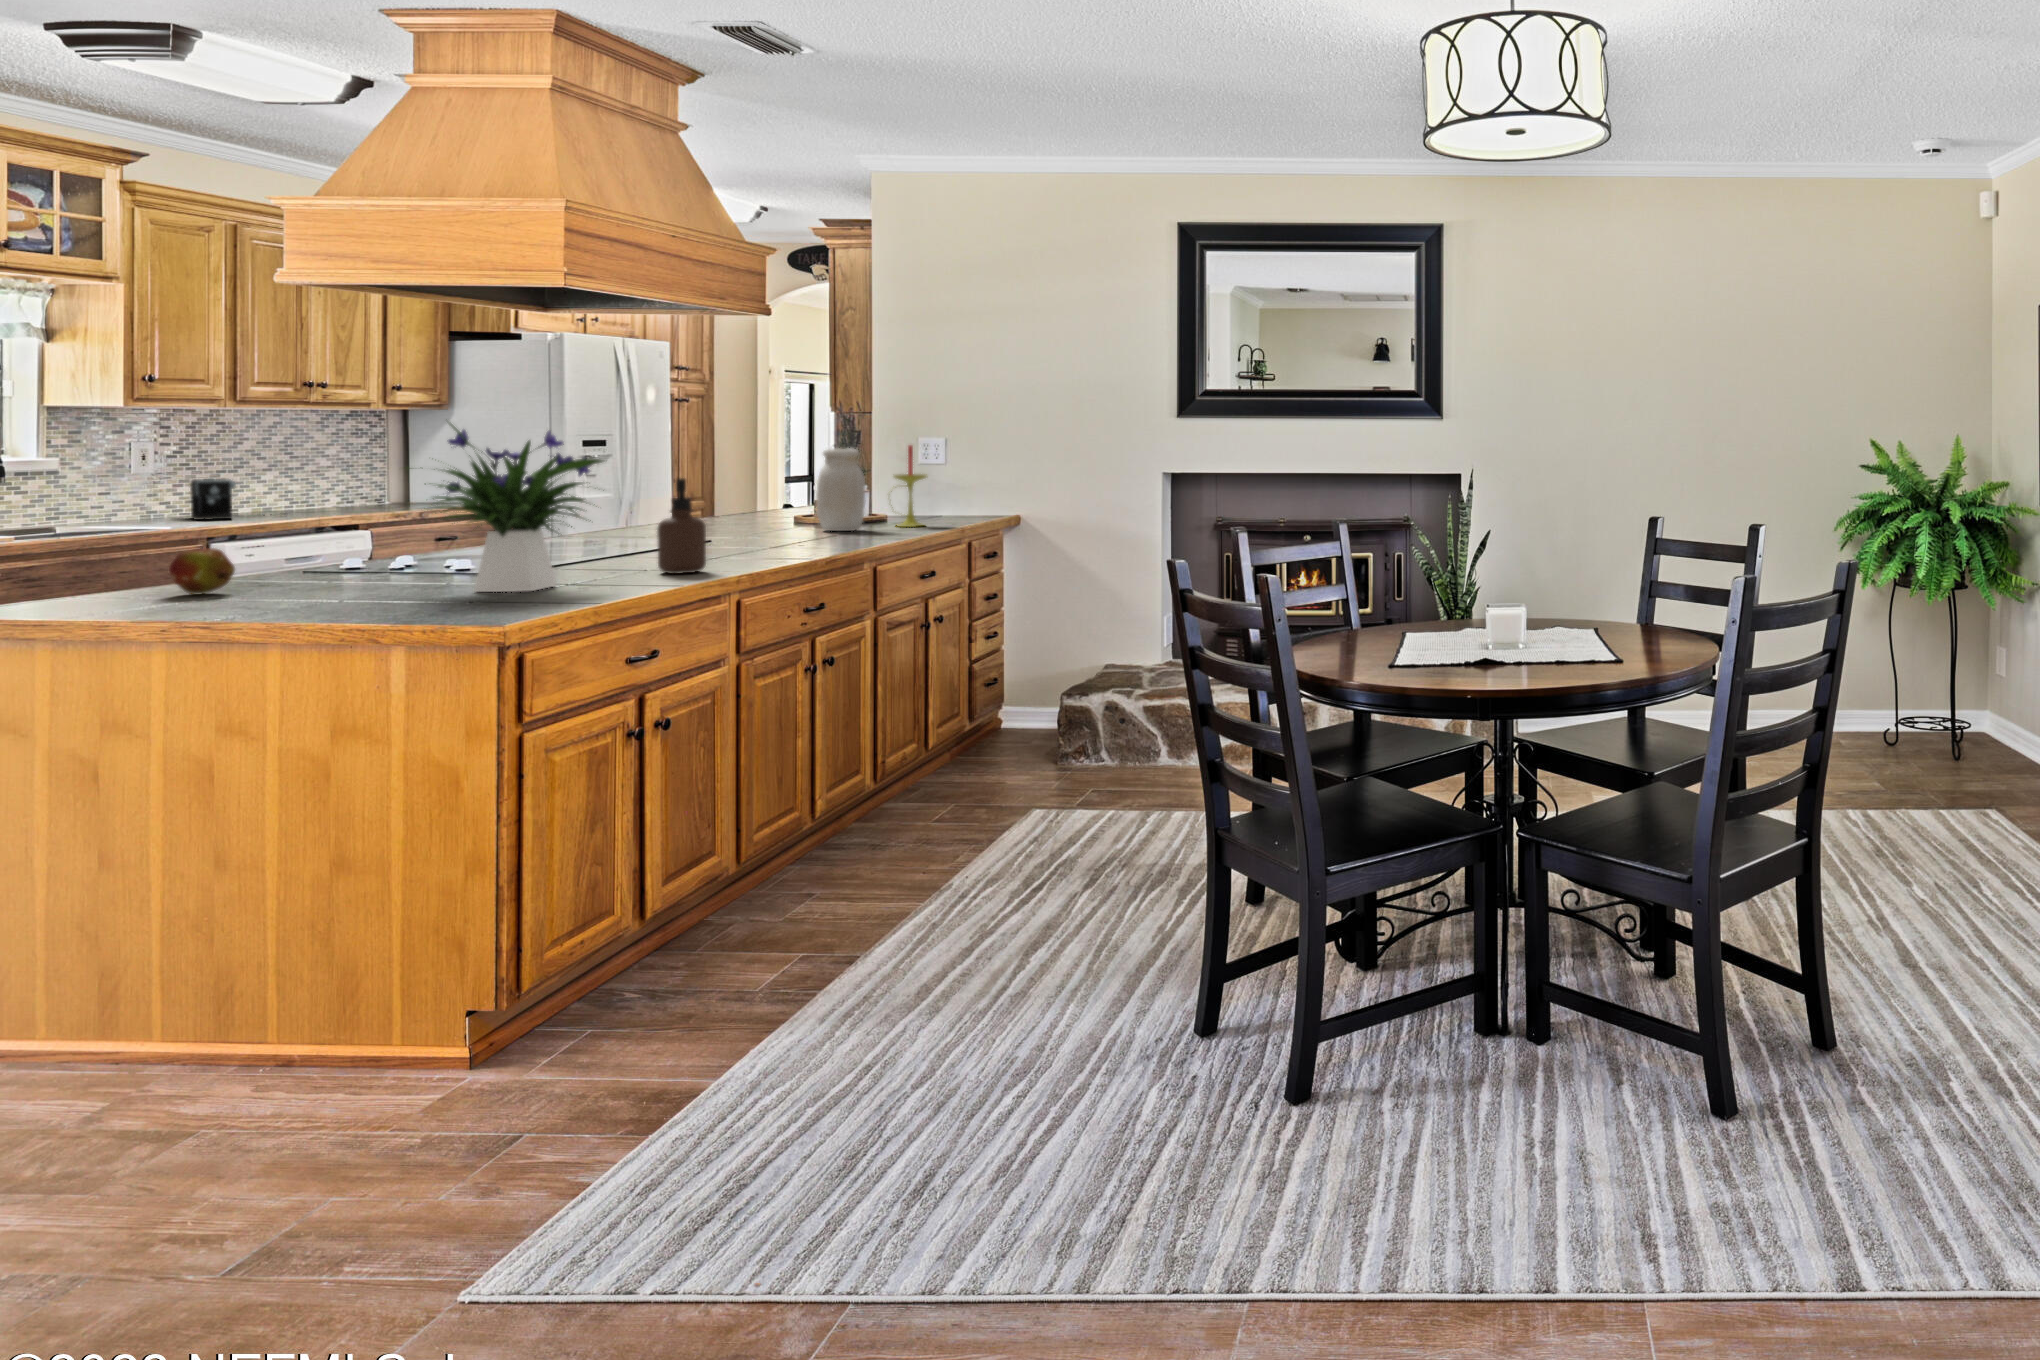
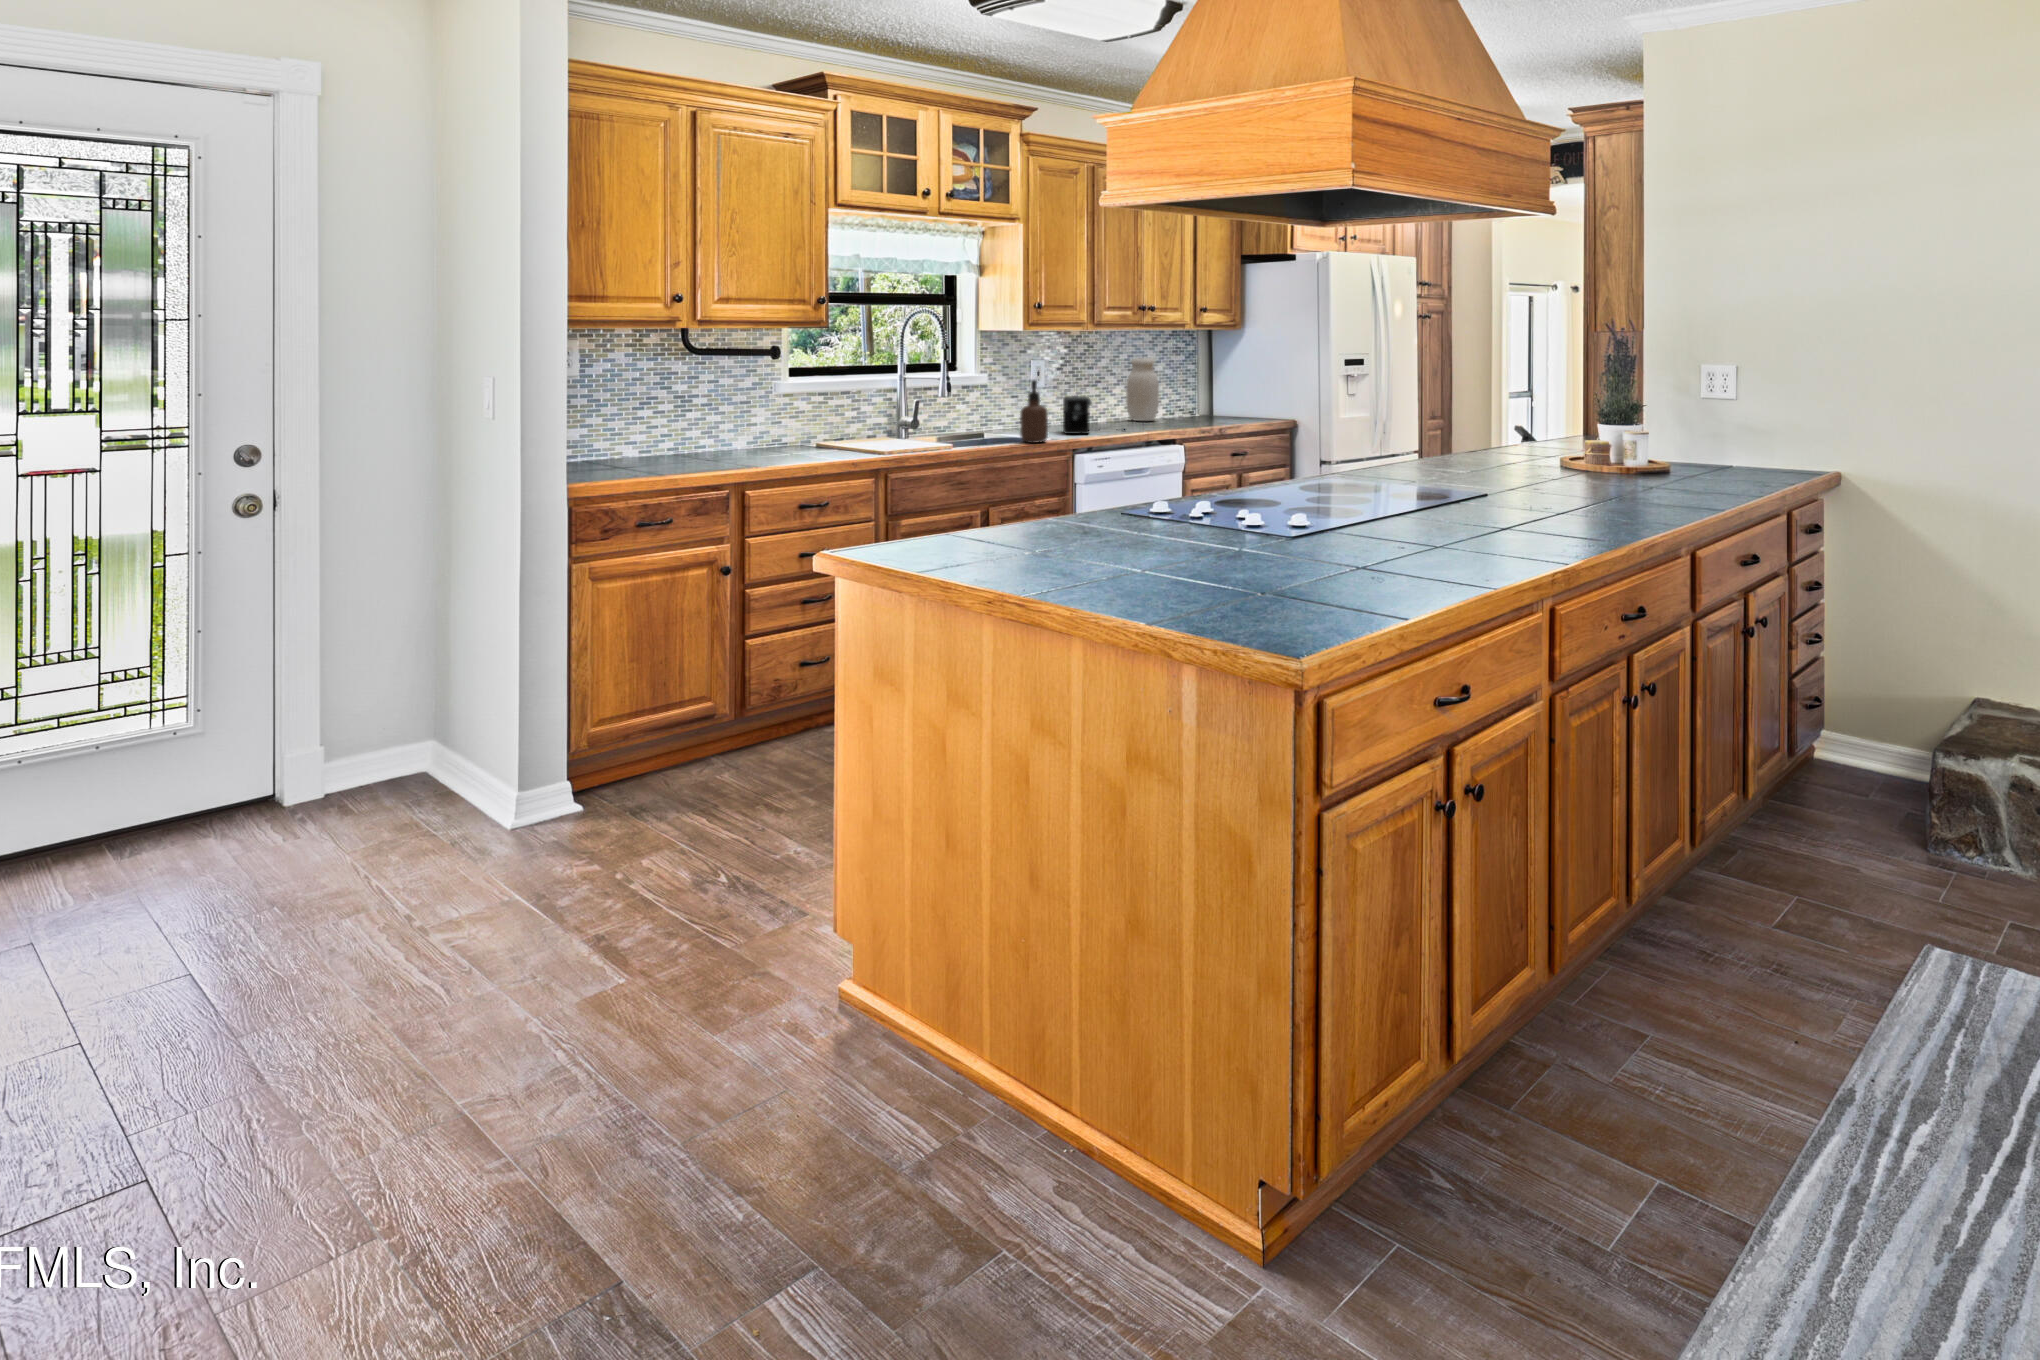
flower arrangement: present [409,423,602,592] -> none [1196,362,1408,586]
candle: present [894,445,926,527] -> none [1685,372,1736,484]
jar: present [816,448,865,531] -> present [1126,358,1159,421]
soap dispenser: present [657,478,706,574] -> present [1020,380,1048,443]
fruit: present [169,548,235,594] -> none [1006,505,1058,556]

